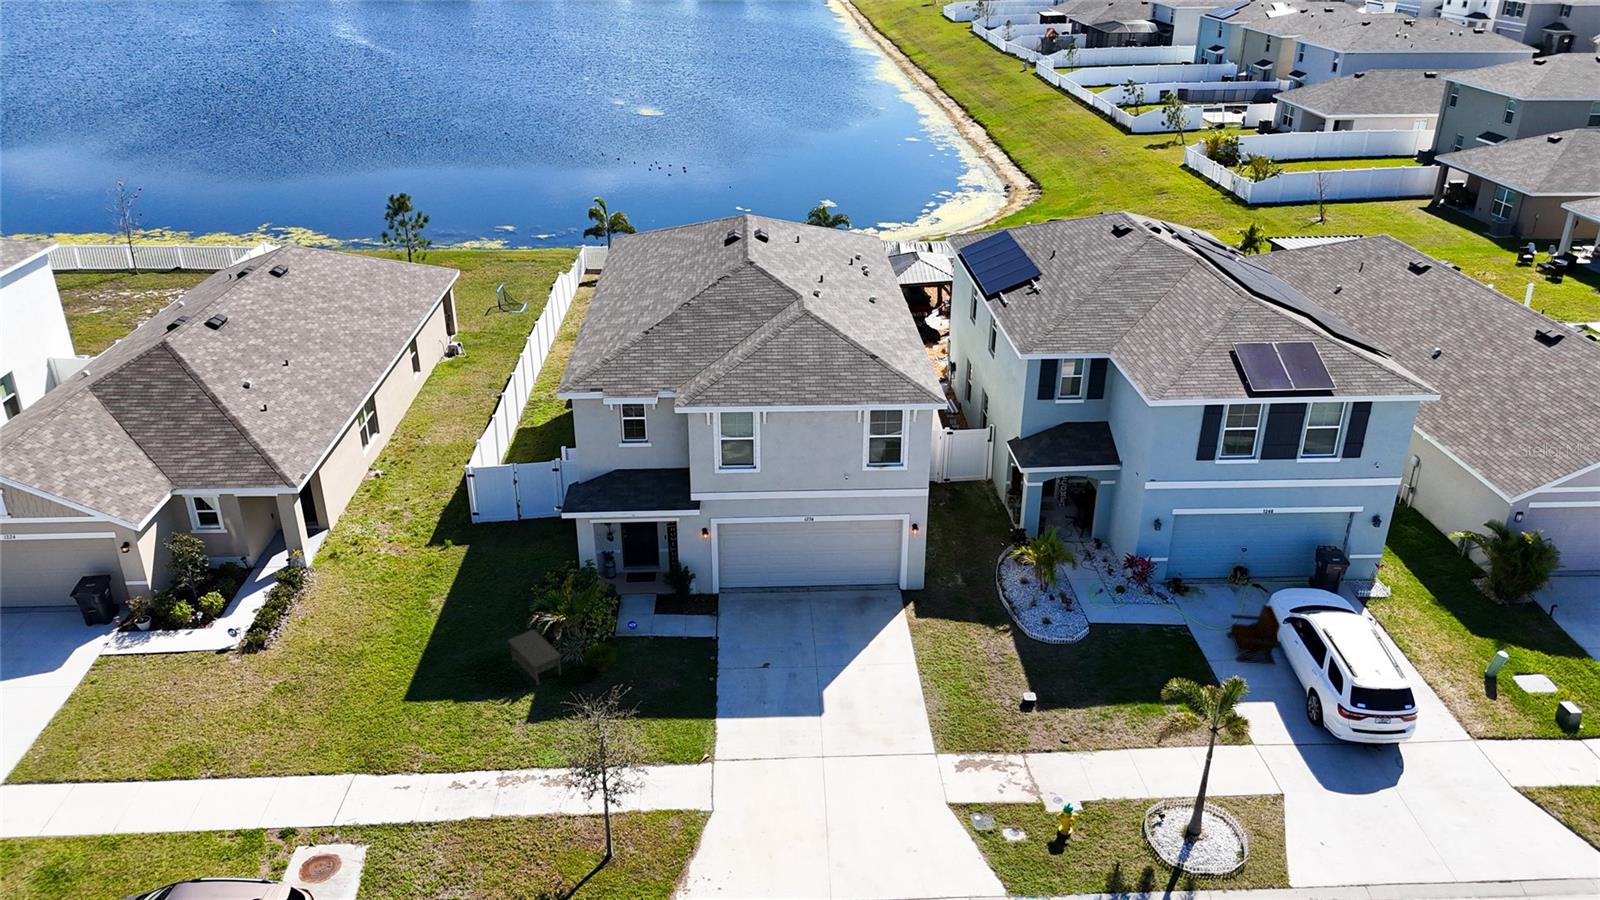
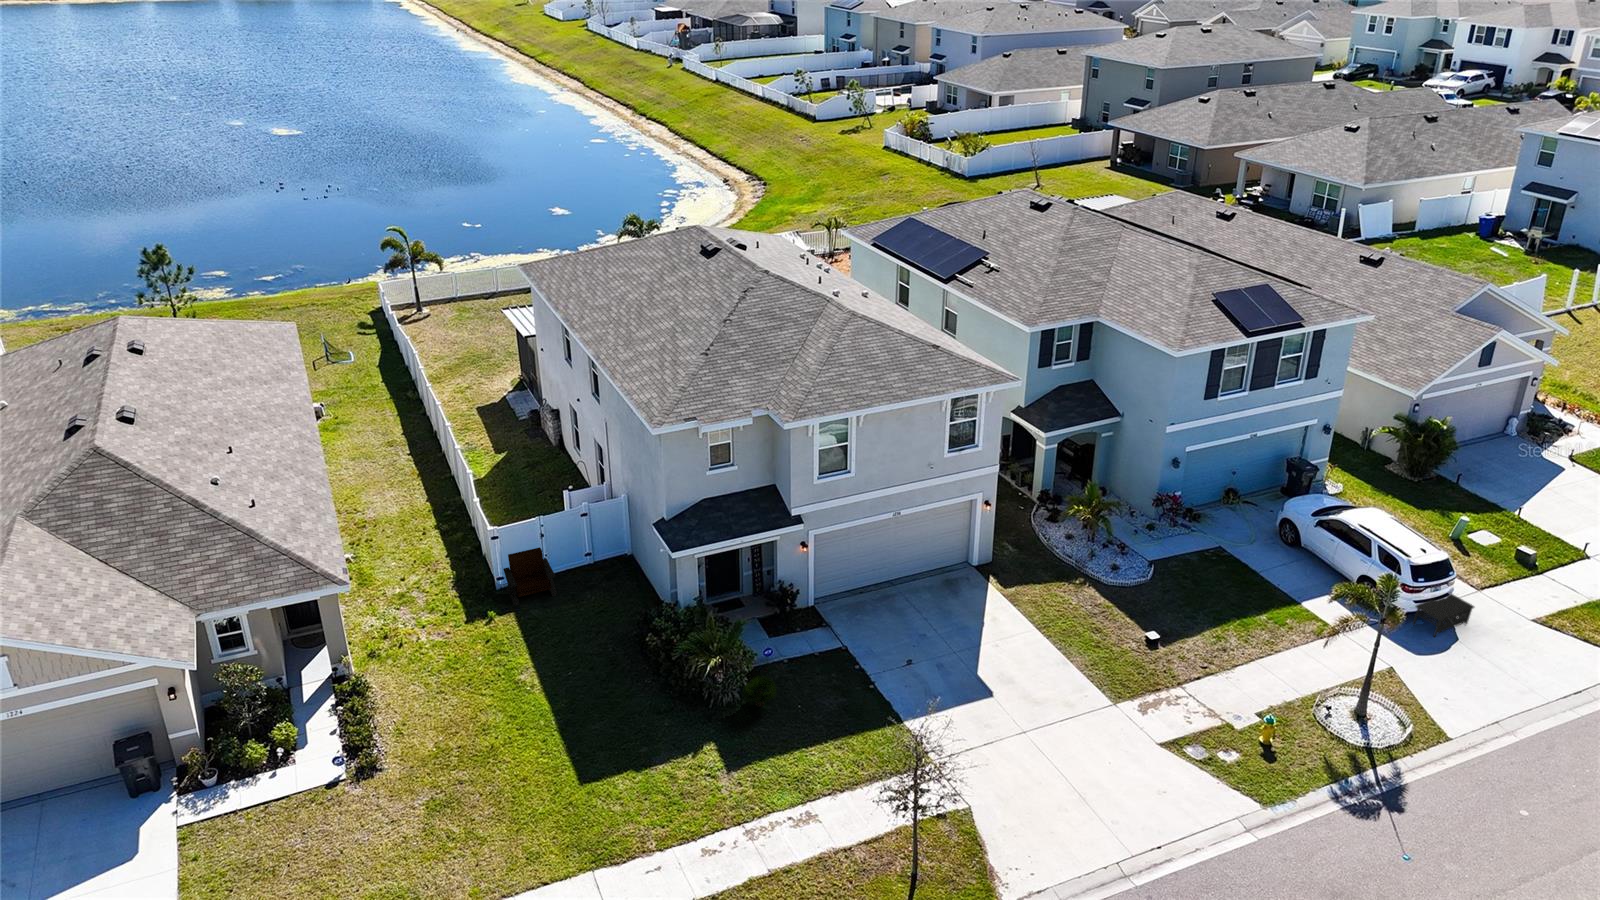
lounge chair: present [1227,605,1281,664] -> present [503,547,558,606]
storage bench: present [508,630,561,685] -> present [1413,594,1474,637]

